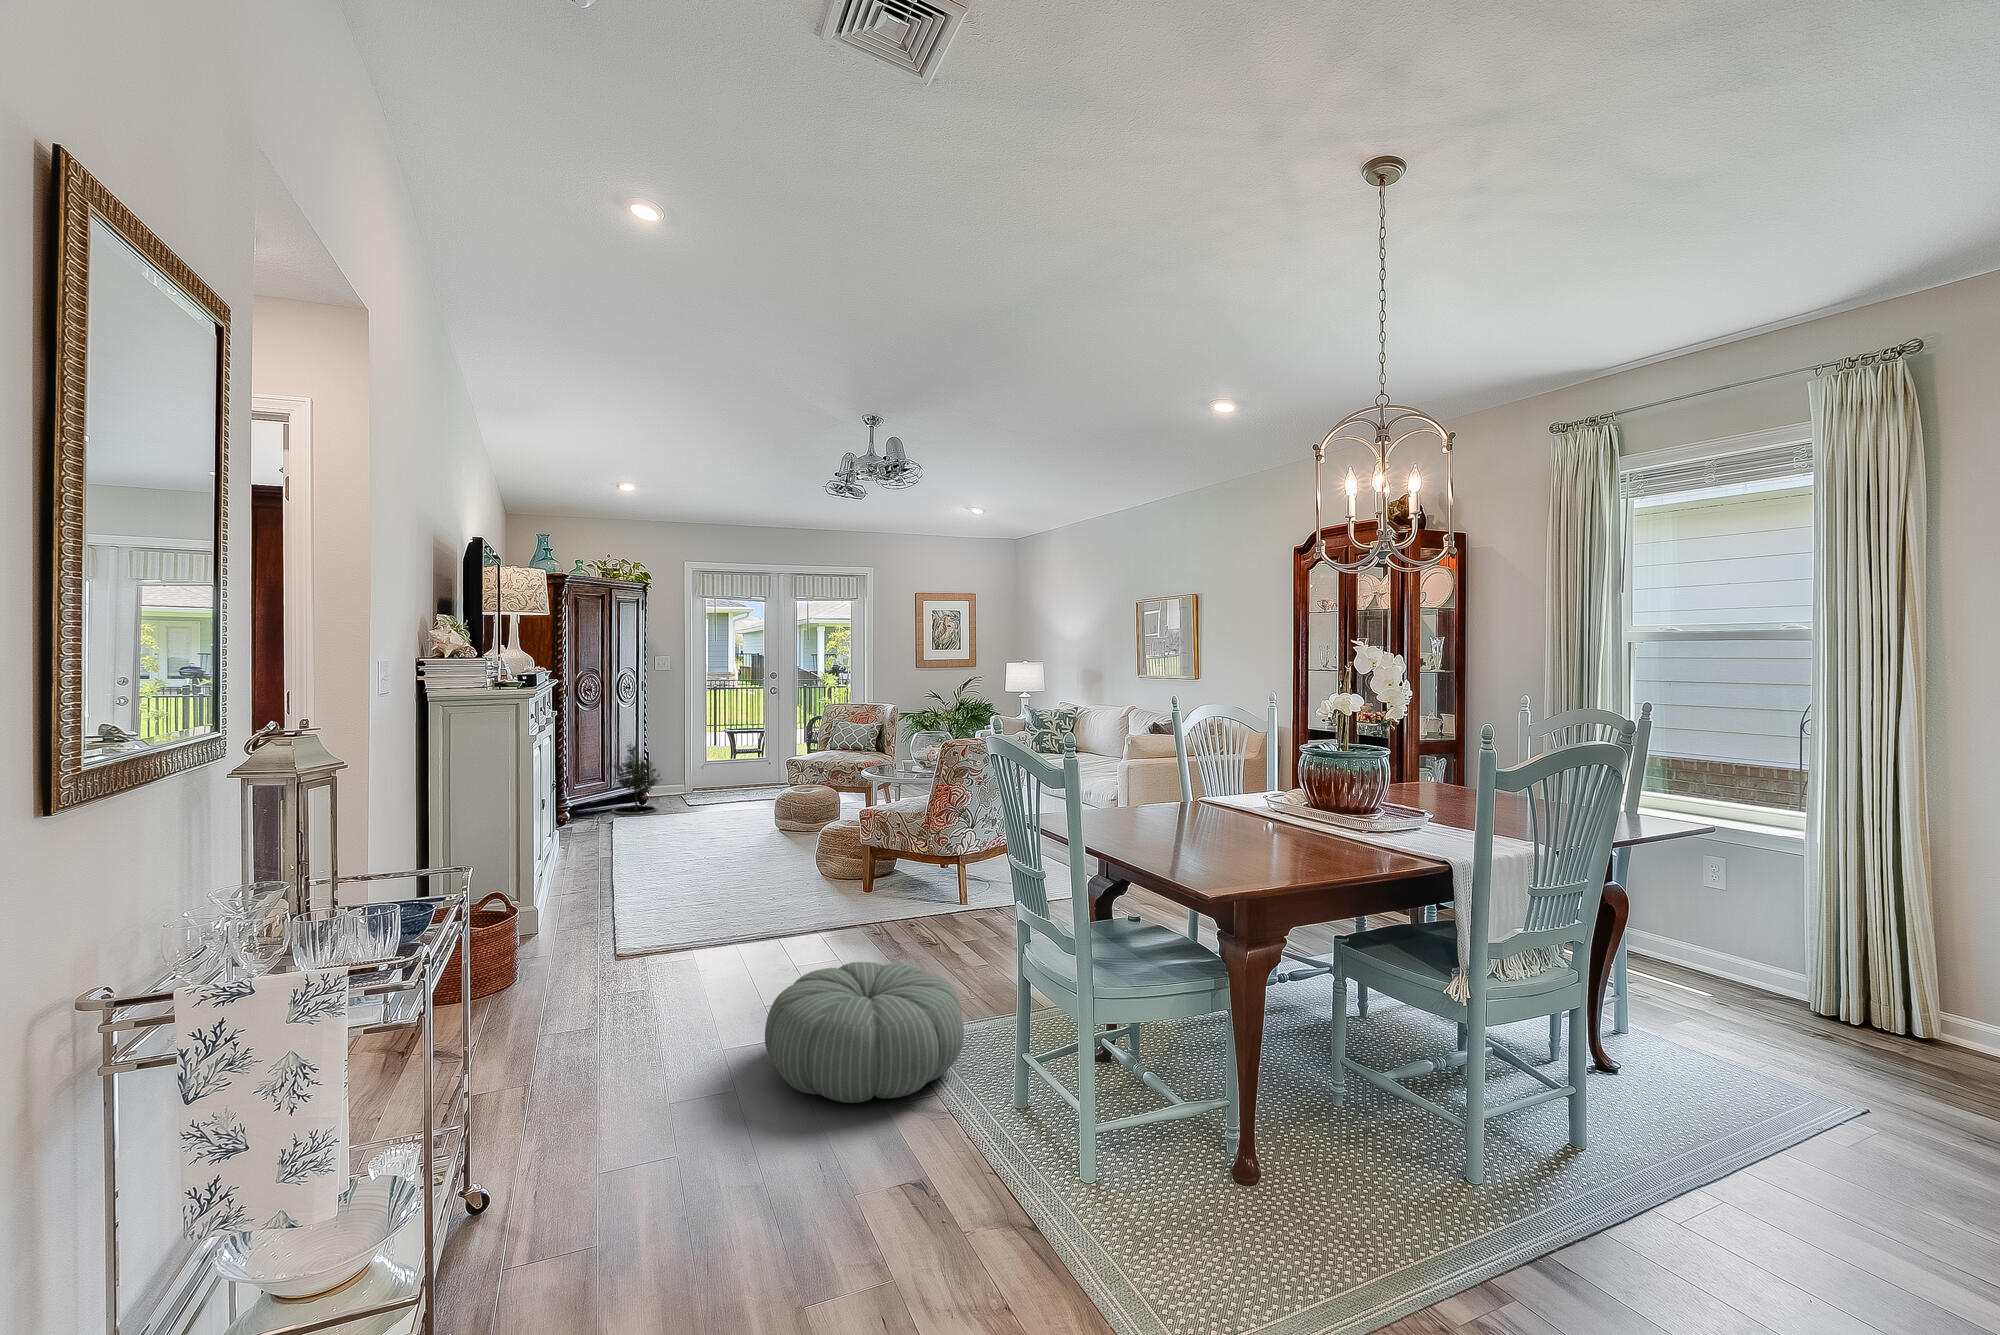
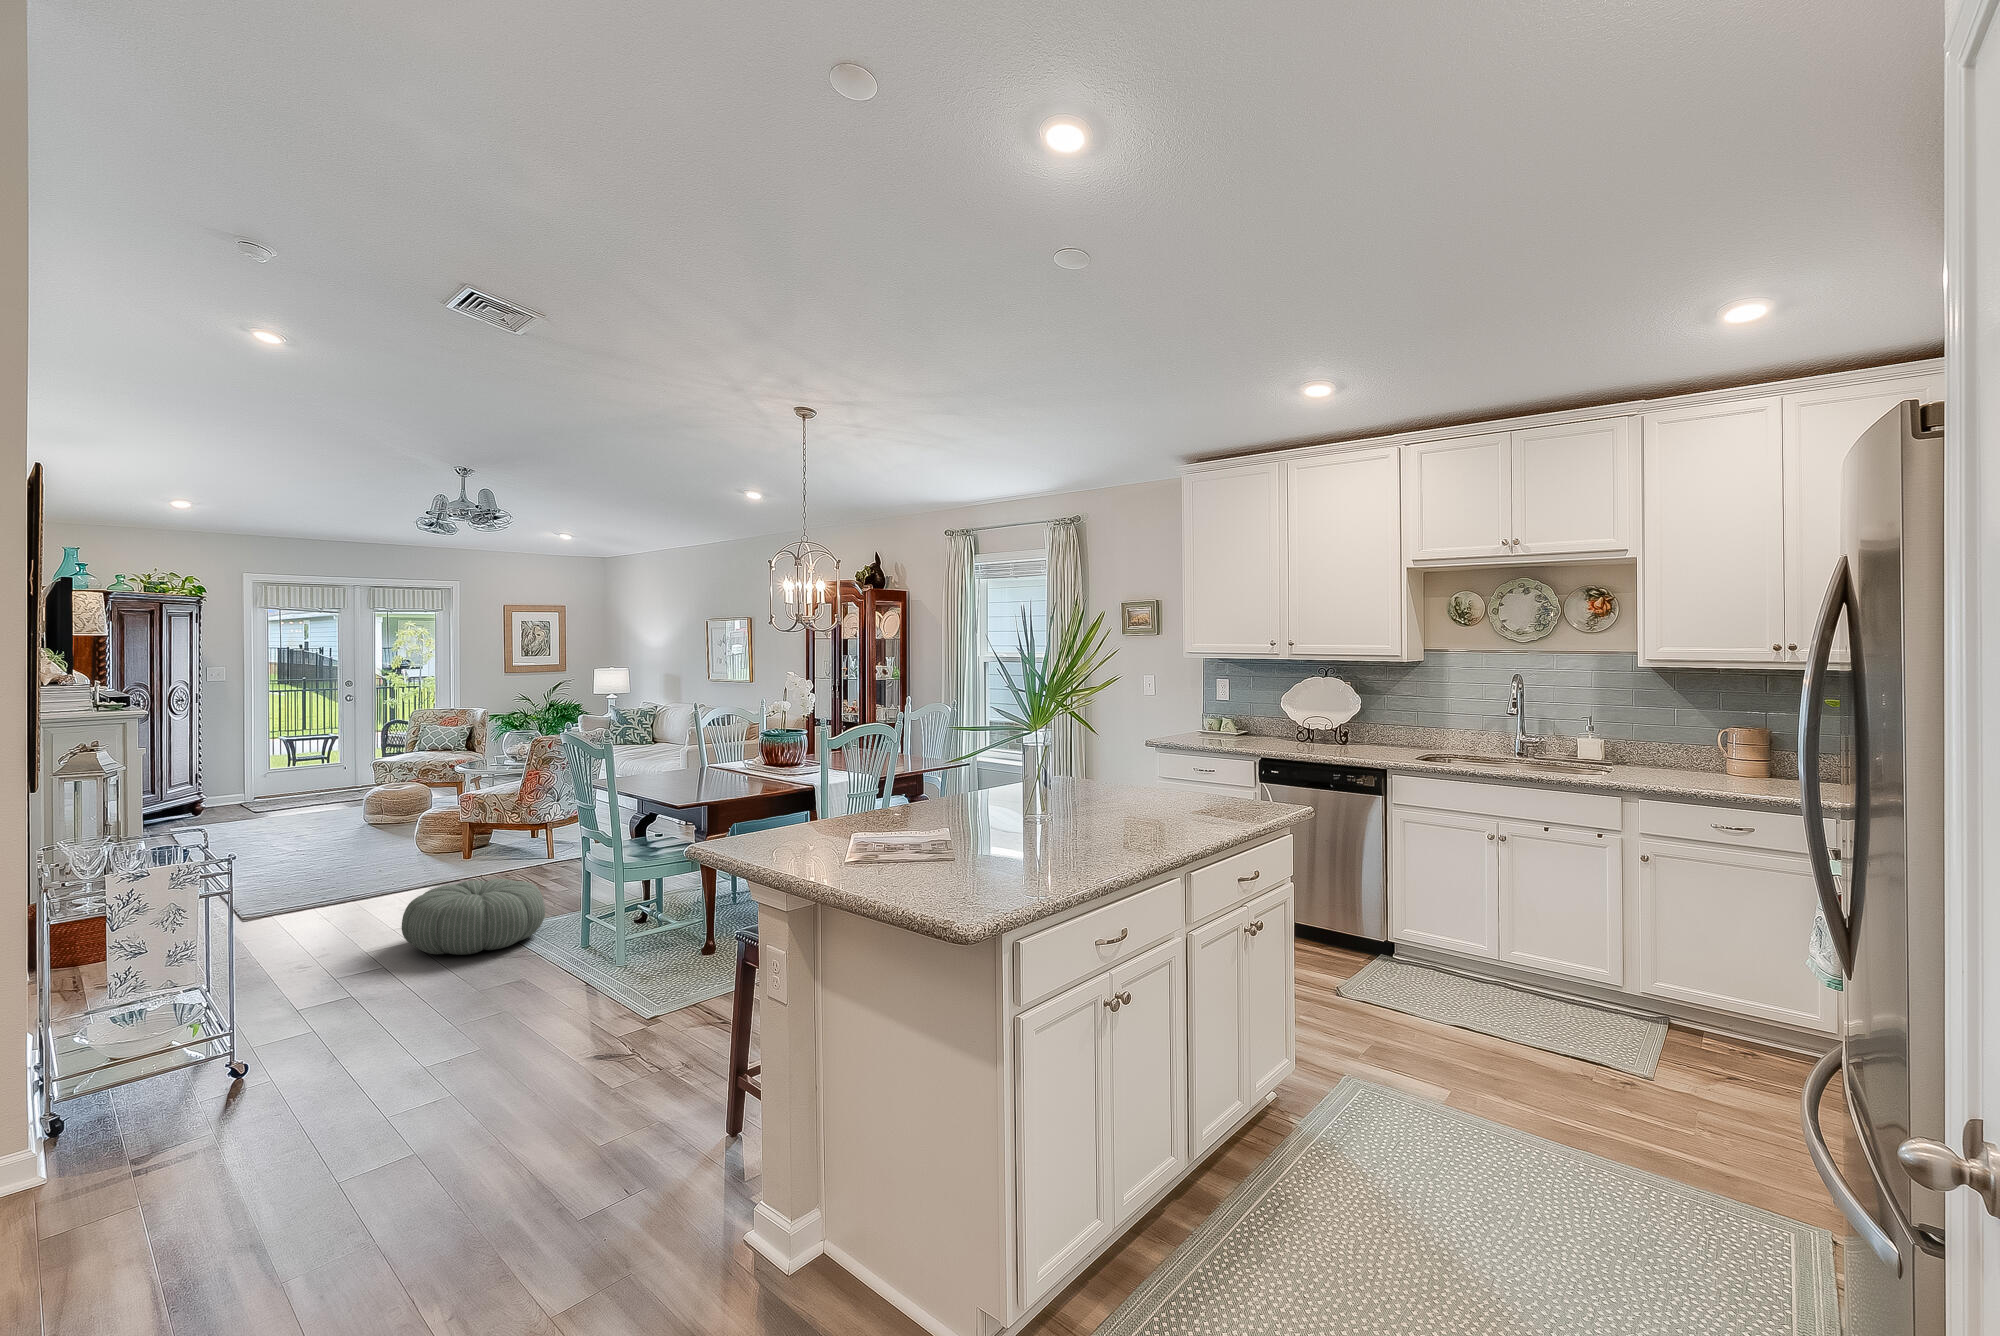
potted tree: present [612,742,662,815] -> none [160,749,226,826]

